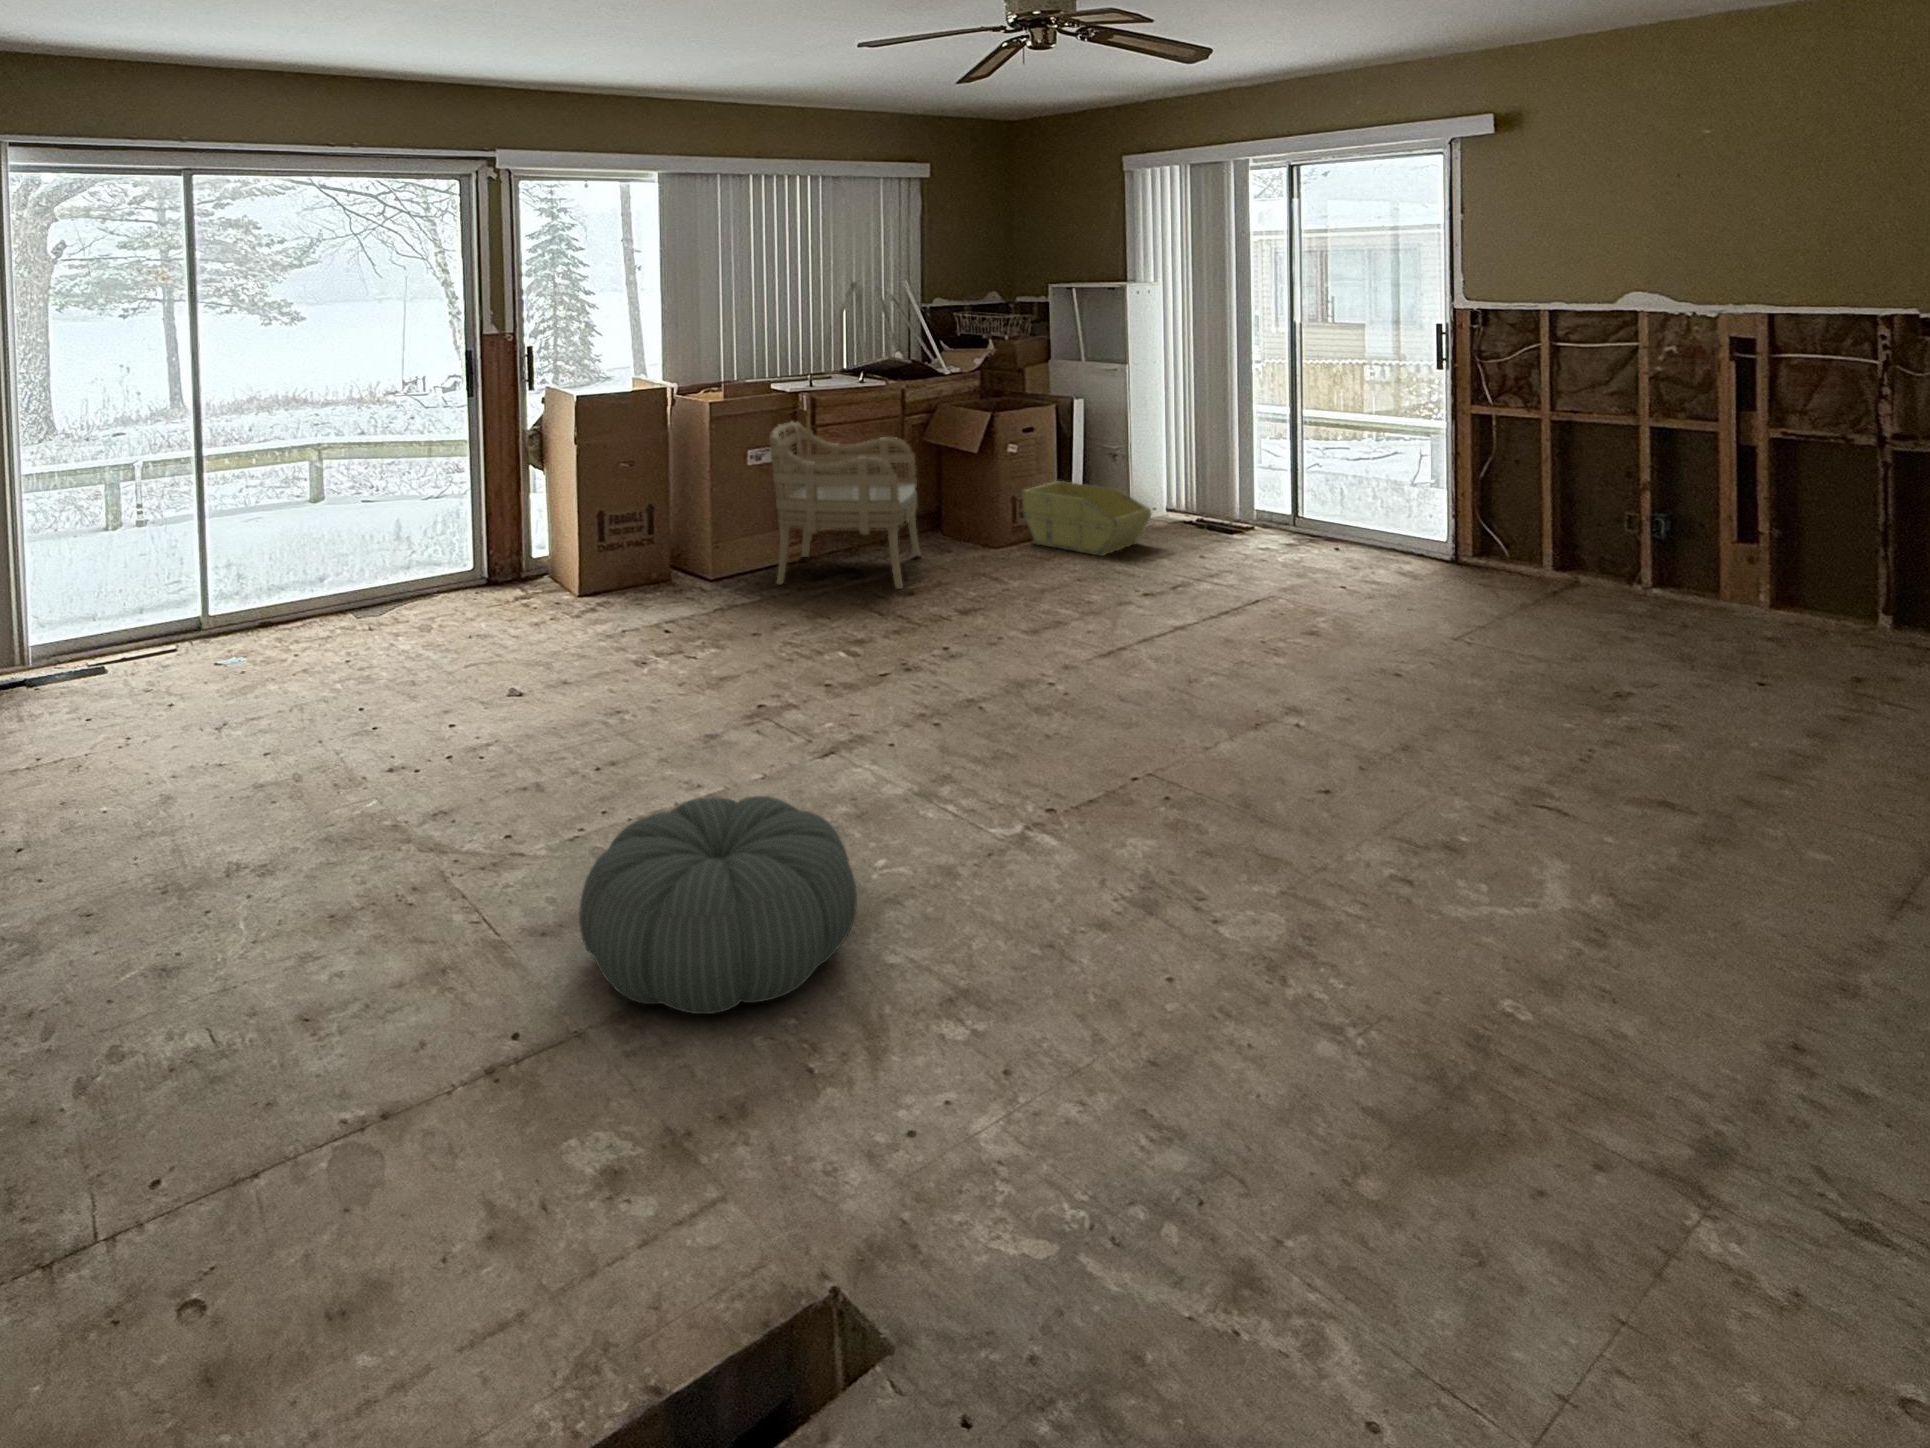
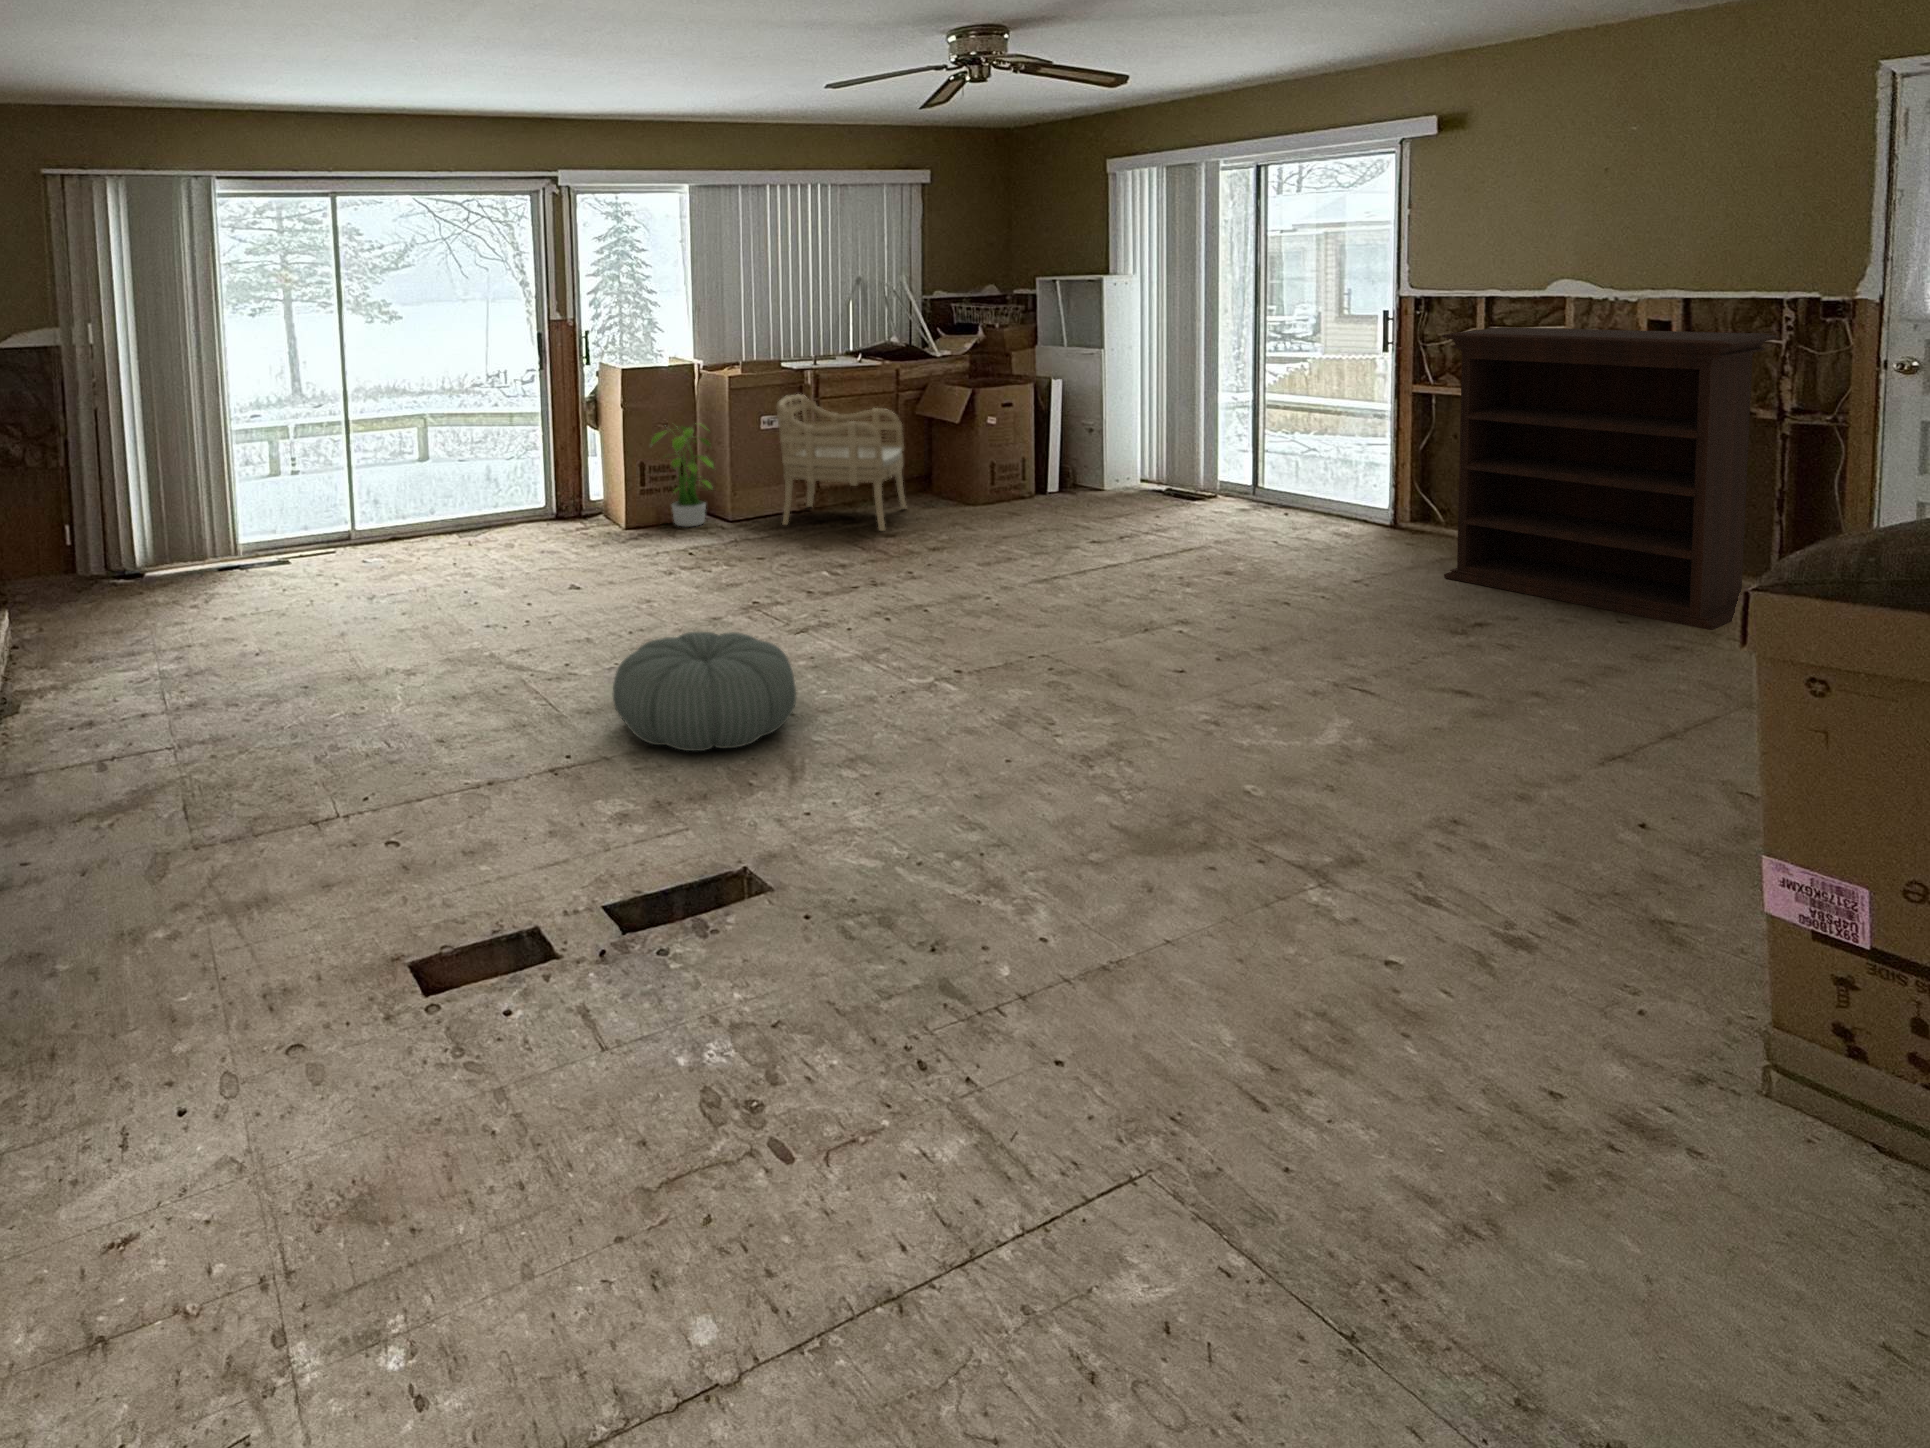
bookshelf: none [1537,344,1895,692] -> present [1442,327,1779,630]
potted plant: none [611,460,695,591] -> present [651,424,714,527]
storage bin: present [1021,481,1151,556] -> none [998,451,1113,513]

